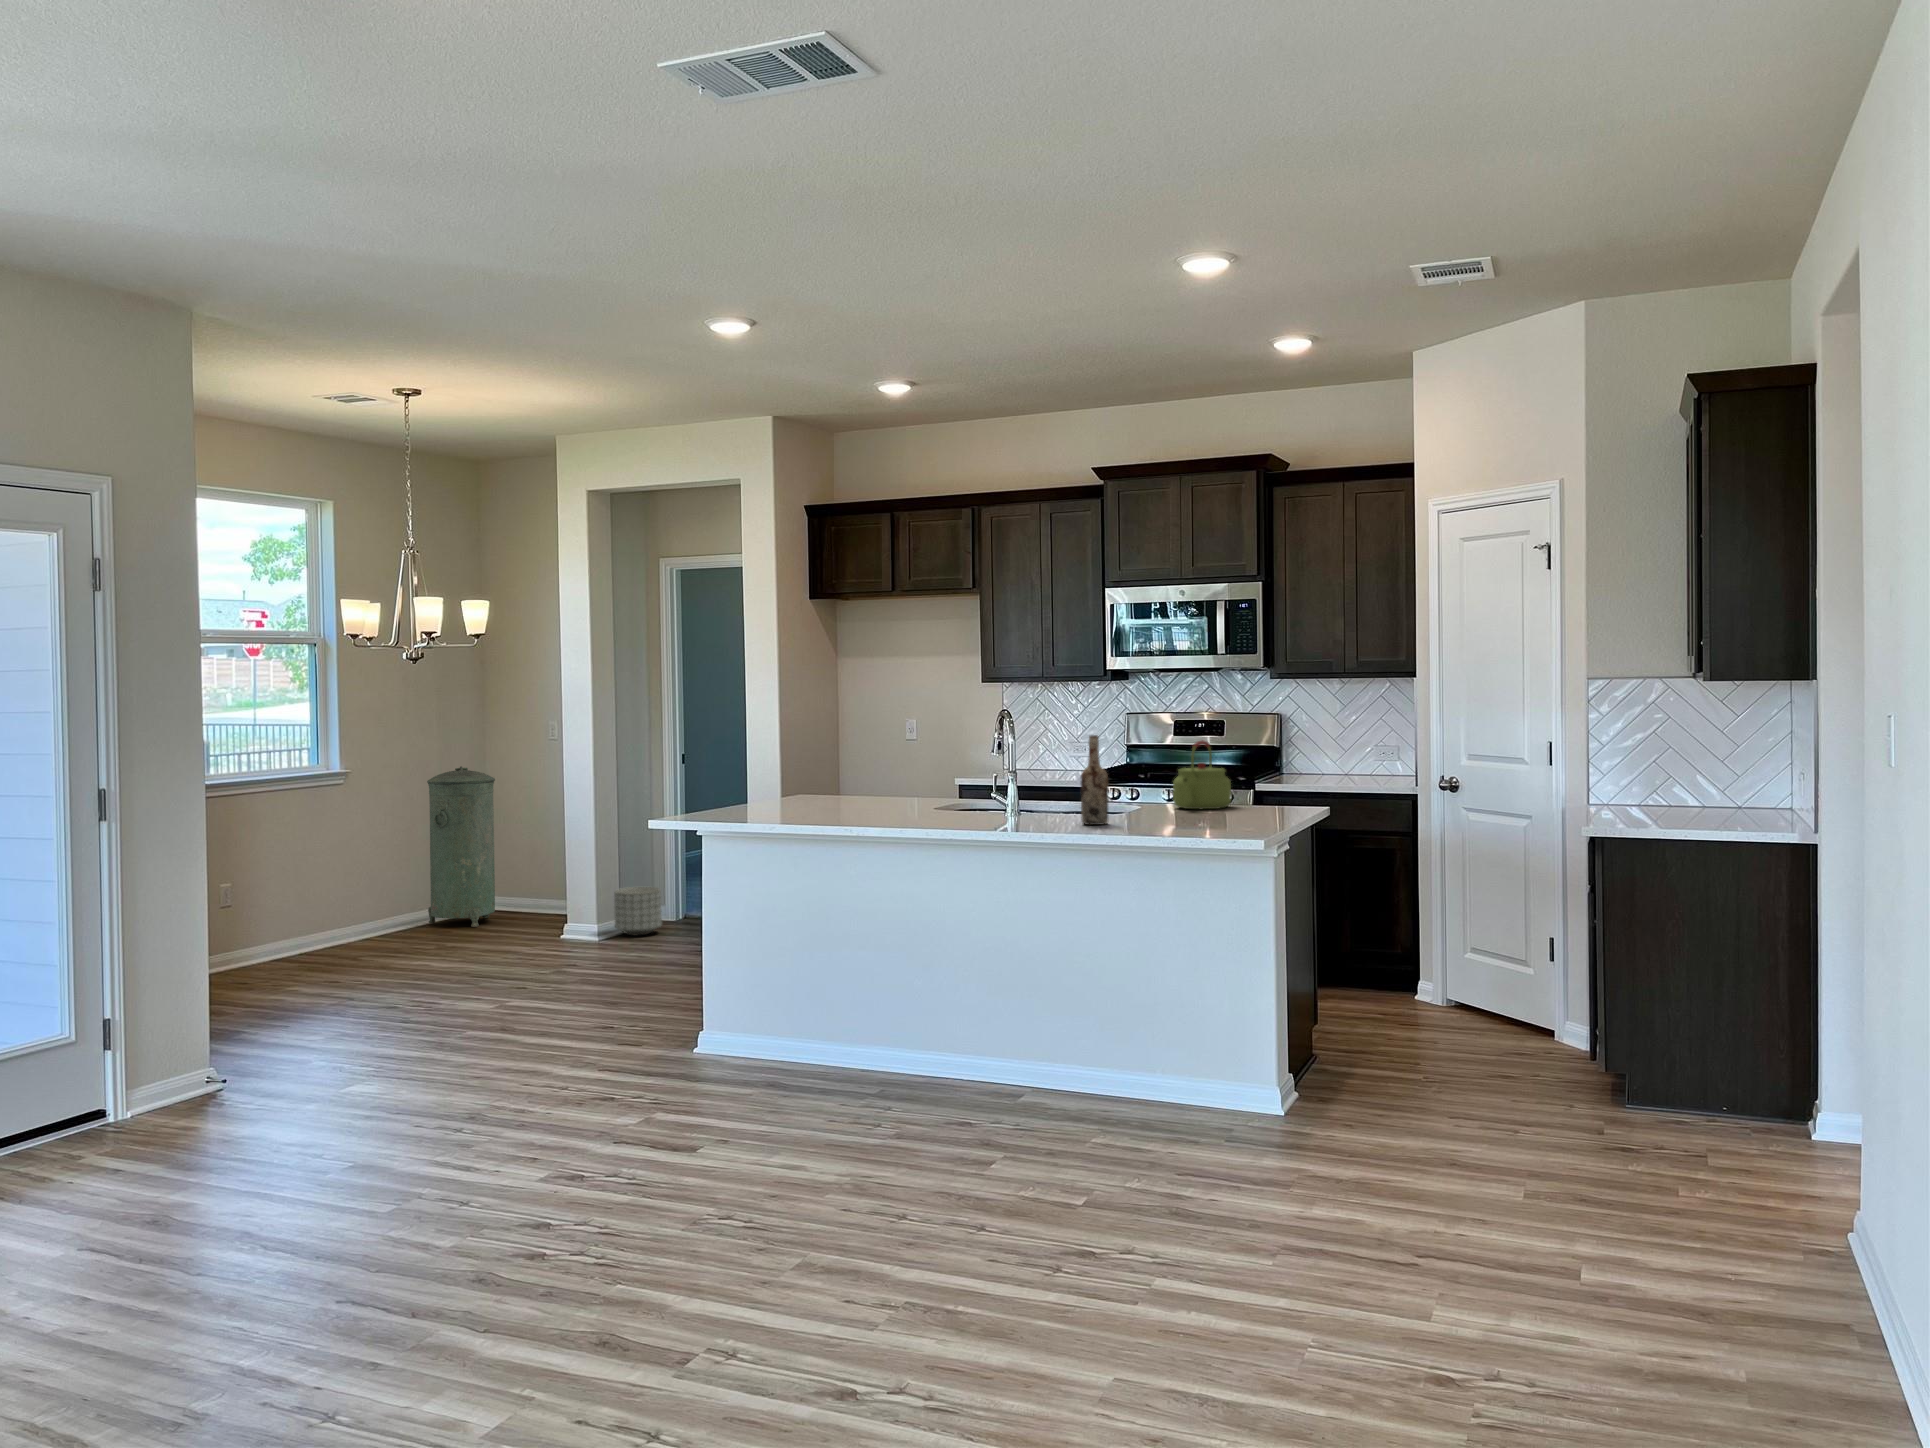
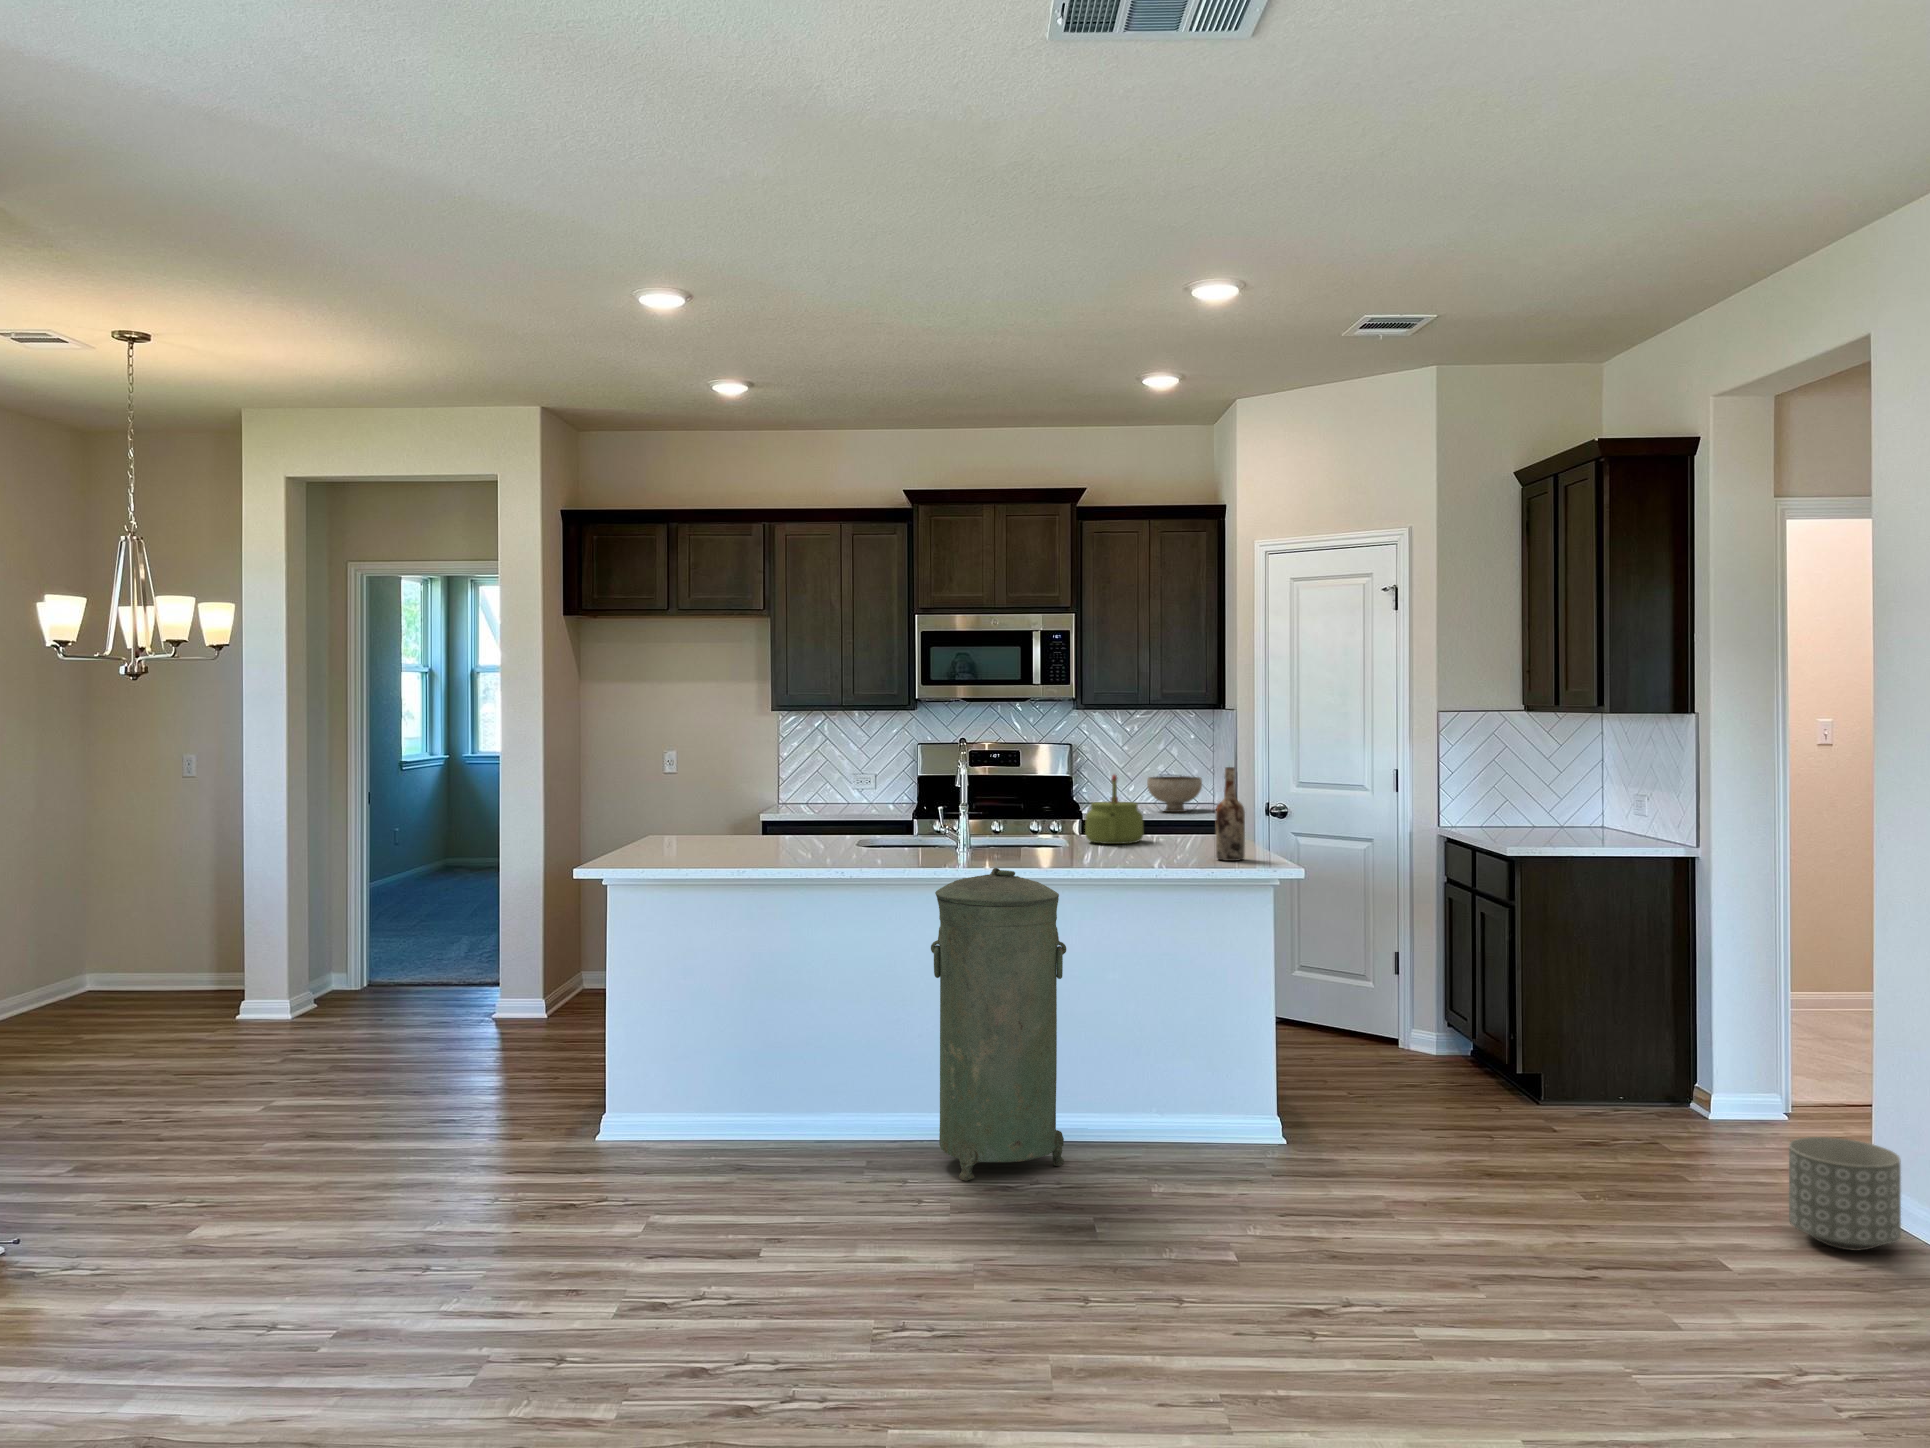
wine bottle: present [1081,735,1108,825] -> present [1216,767,1245,861]
bowl: none [1325,746,1384,783] -> present [1147,776,1202,812]
trash can: present [427,766,495,927] -> present [931,868,1066,1181]
planter: present [614,887,662,936] -> present [1789,1137,1901,1251]

